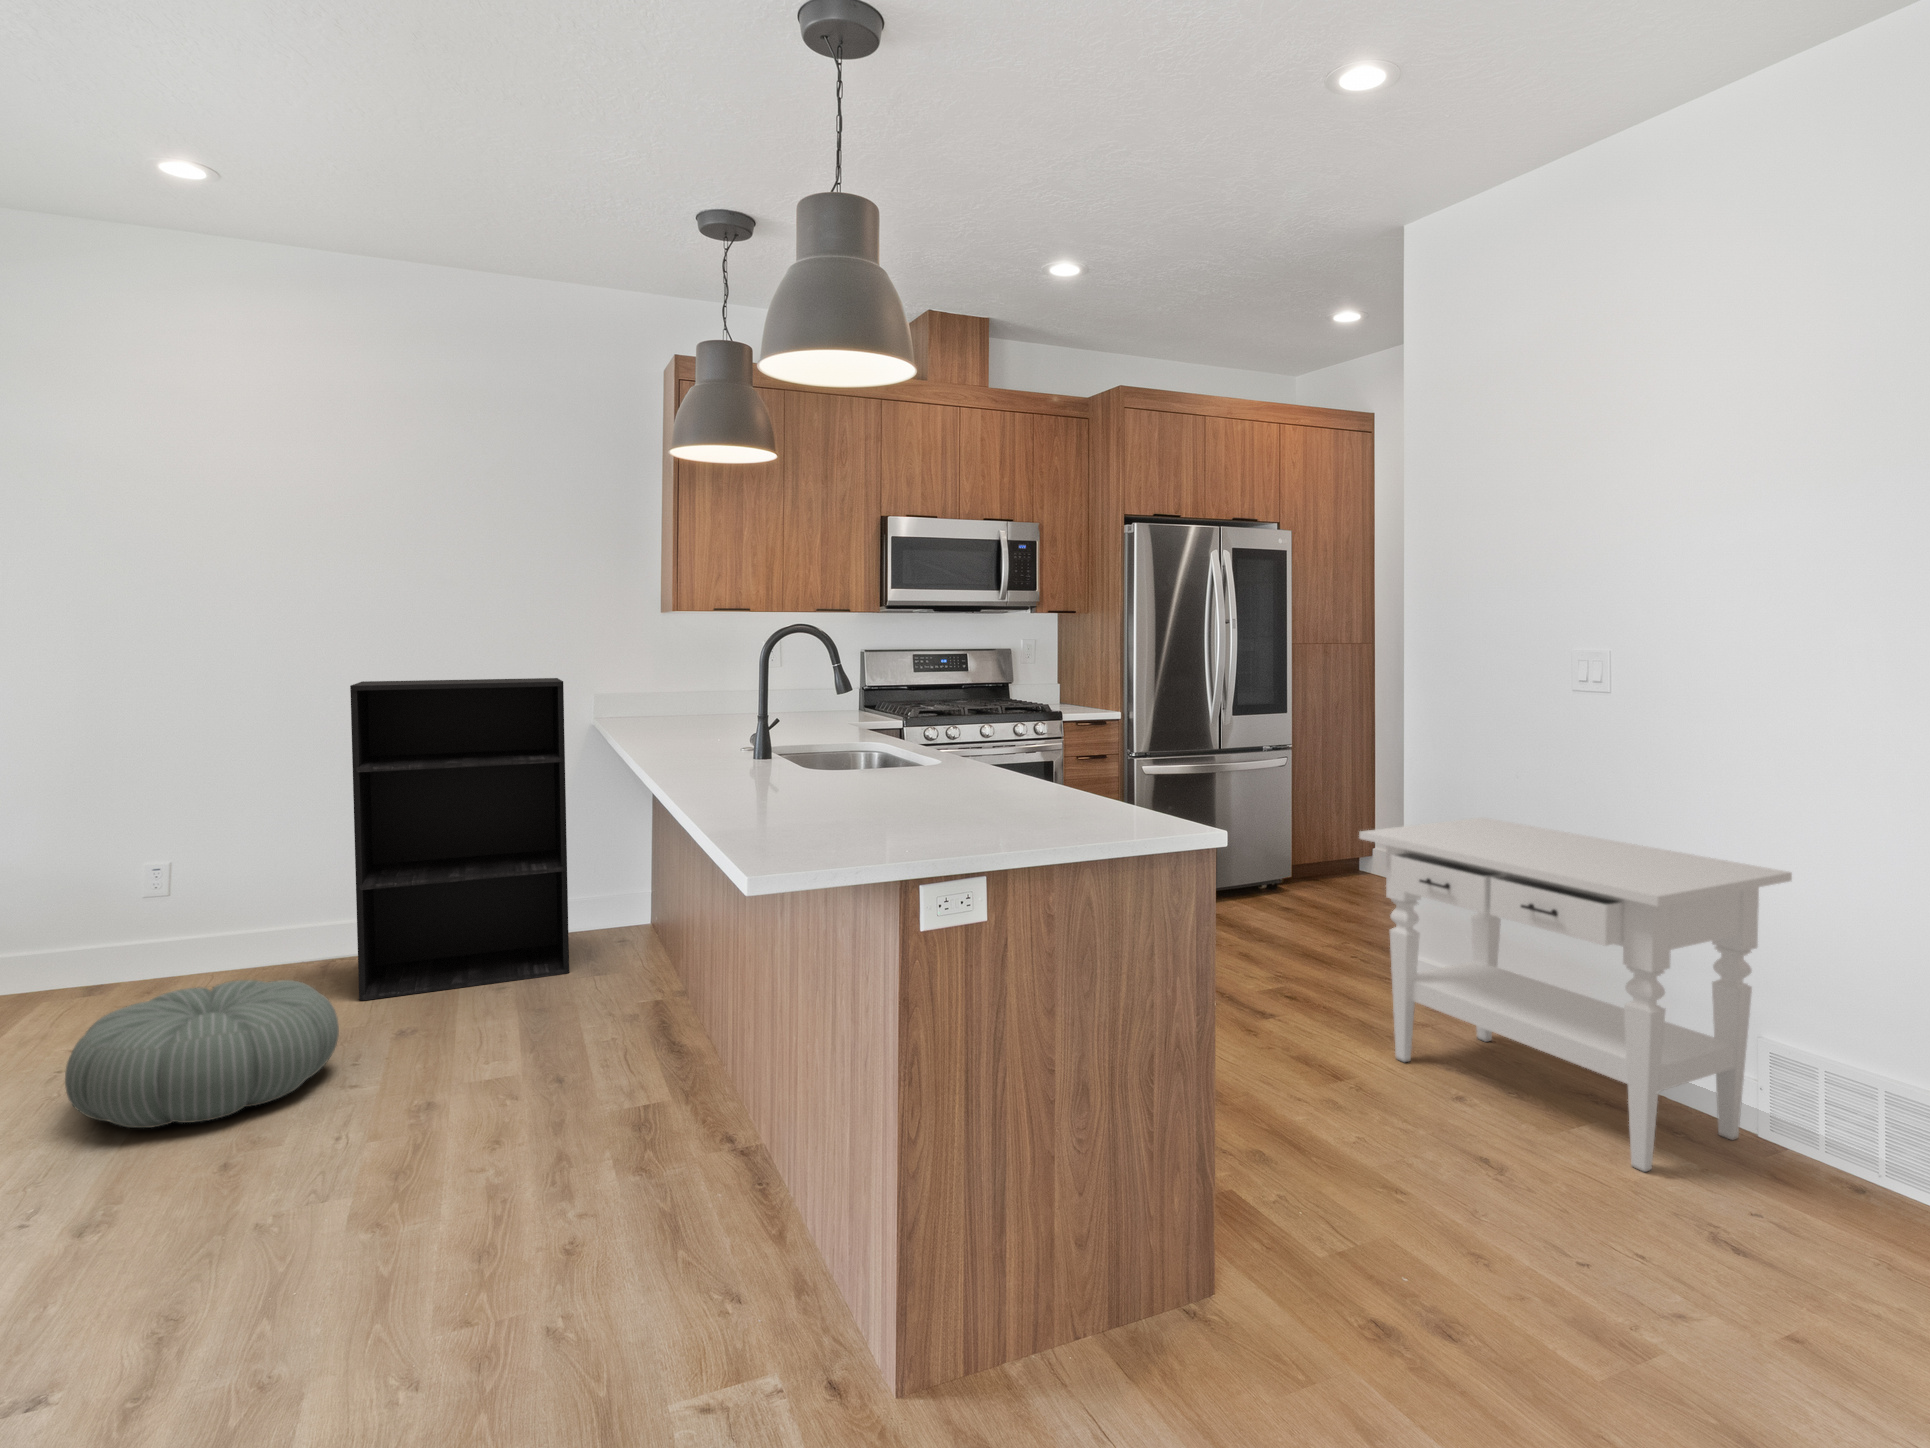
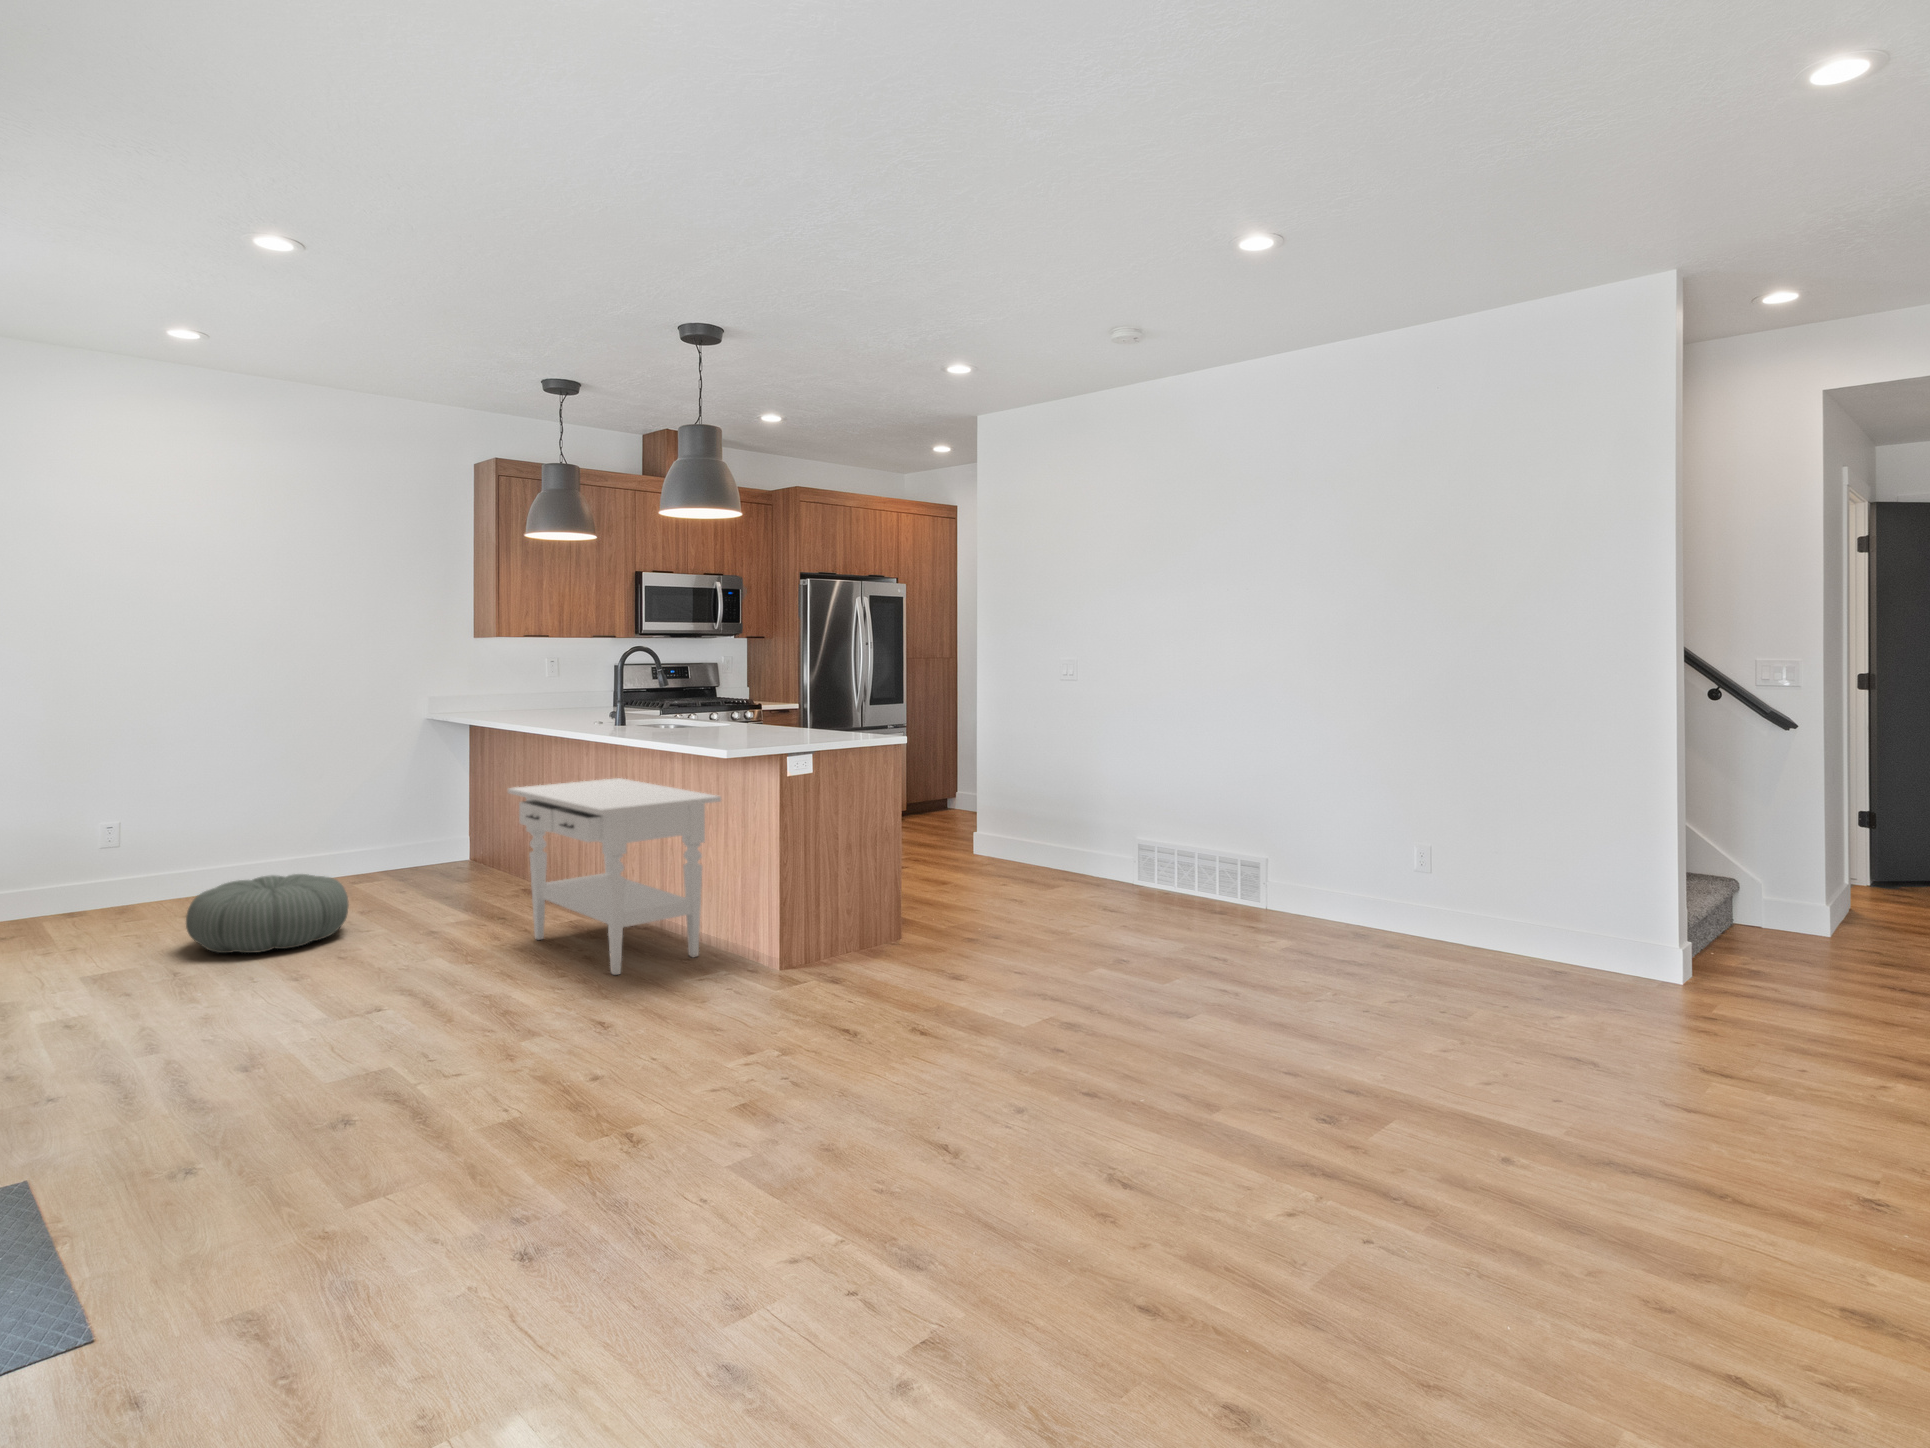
bookshelf: present [350,678,569,1000] -> none [275,682,441,903]
side table: present [1359,818,1792,1172] -> present [508,778,721,975]

